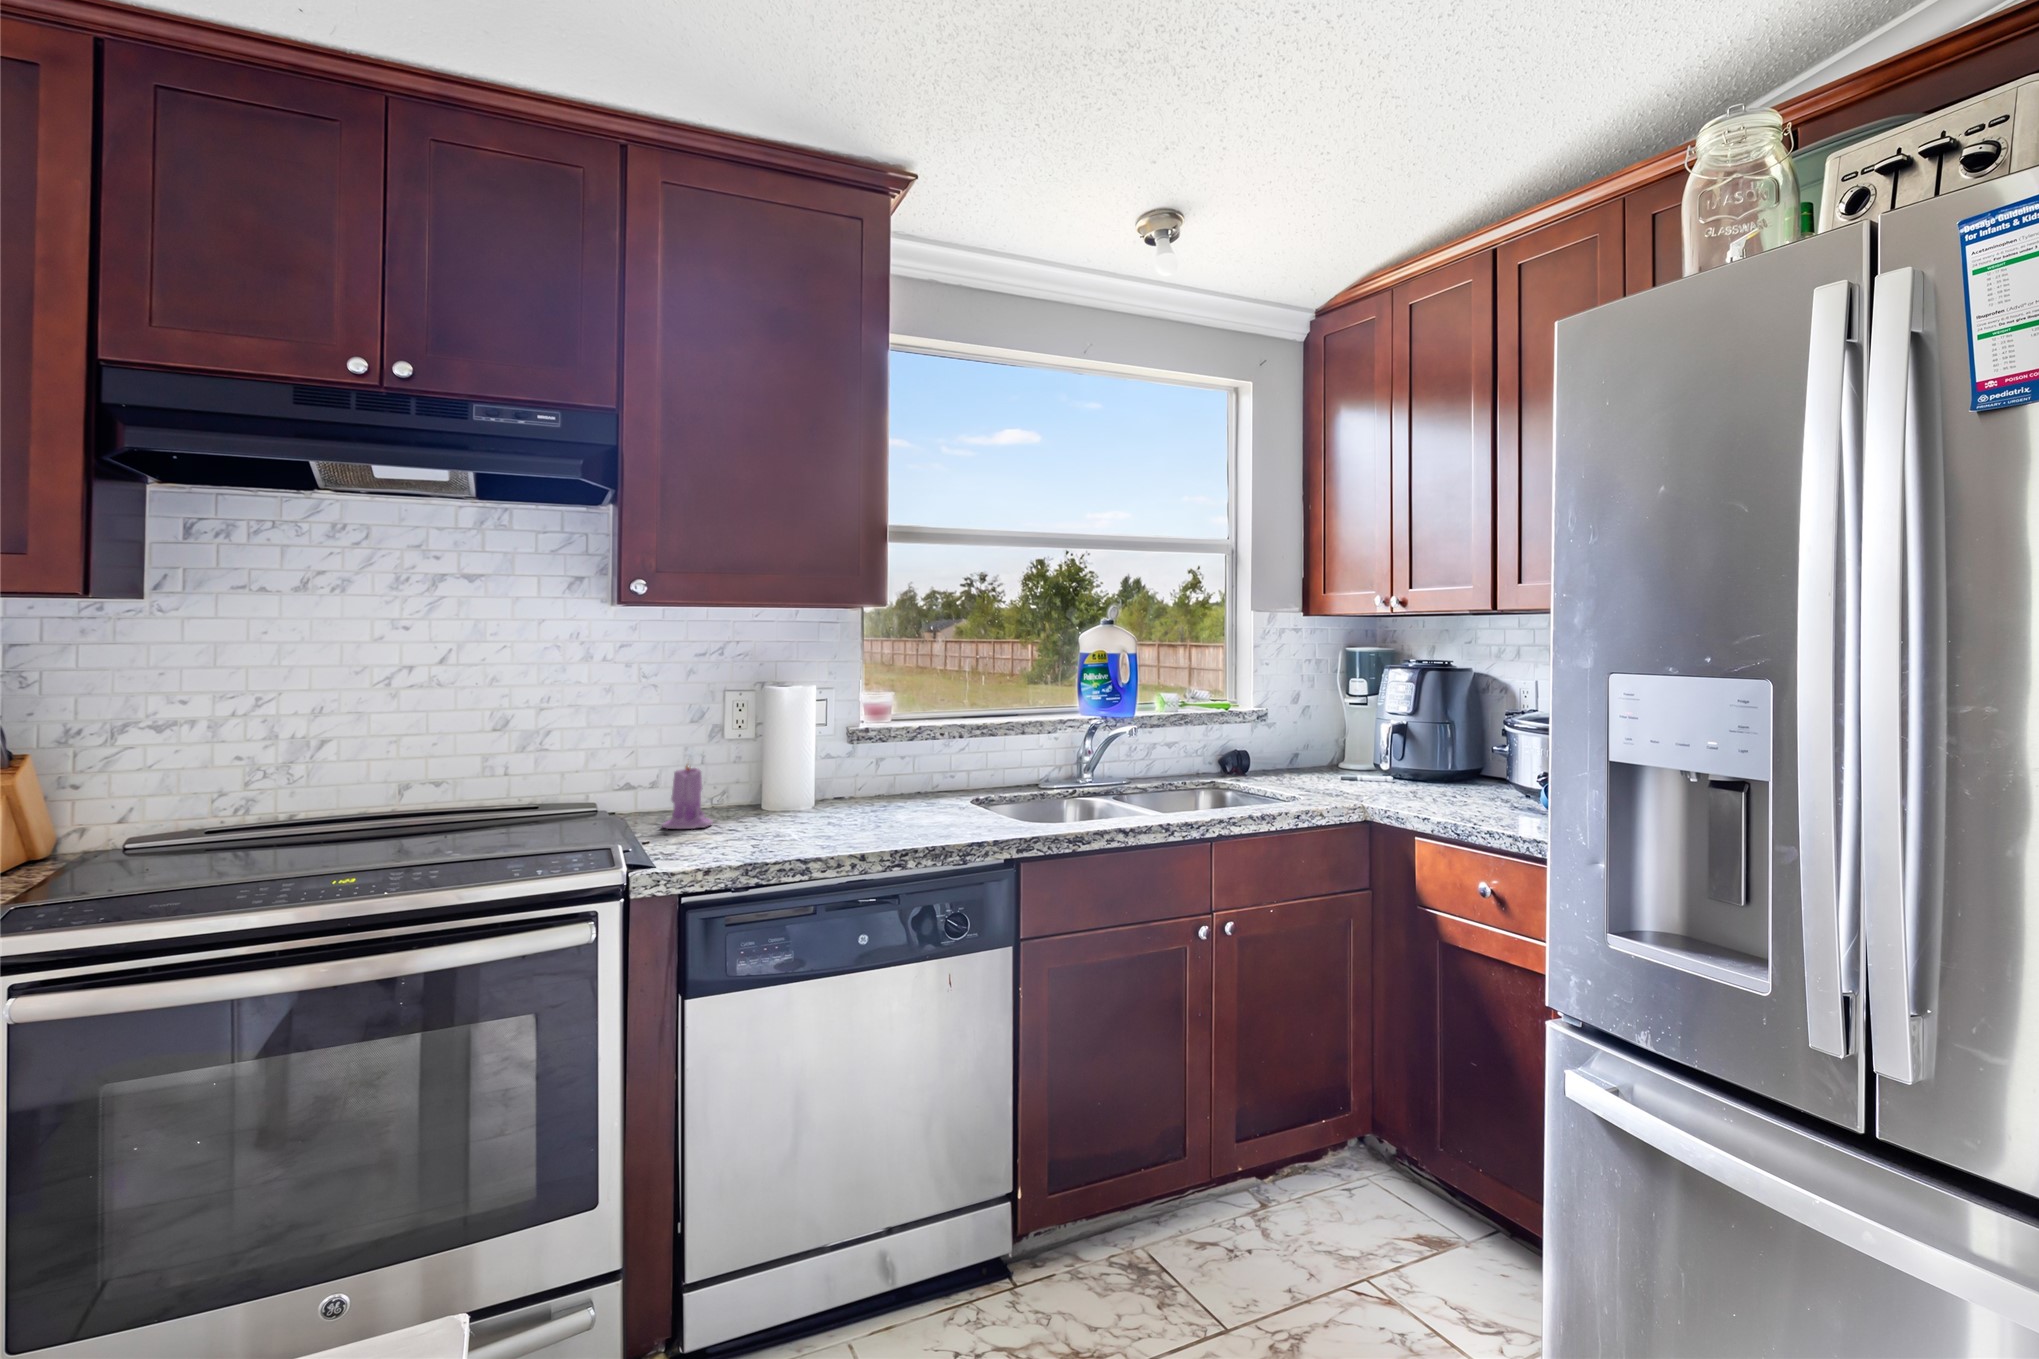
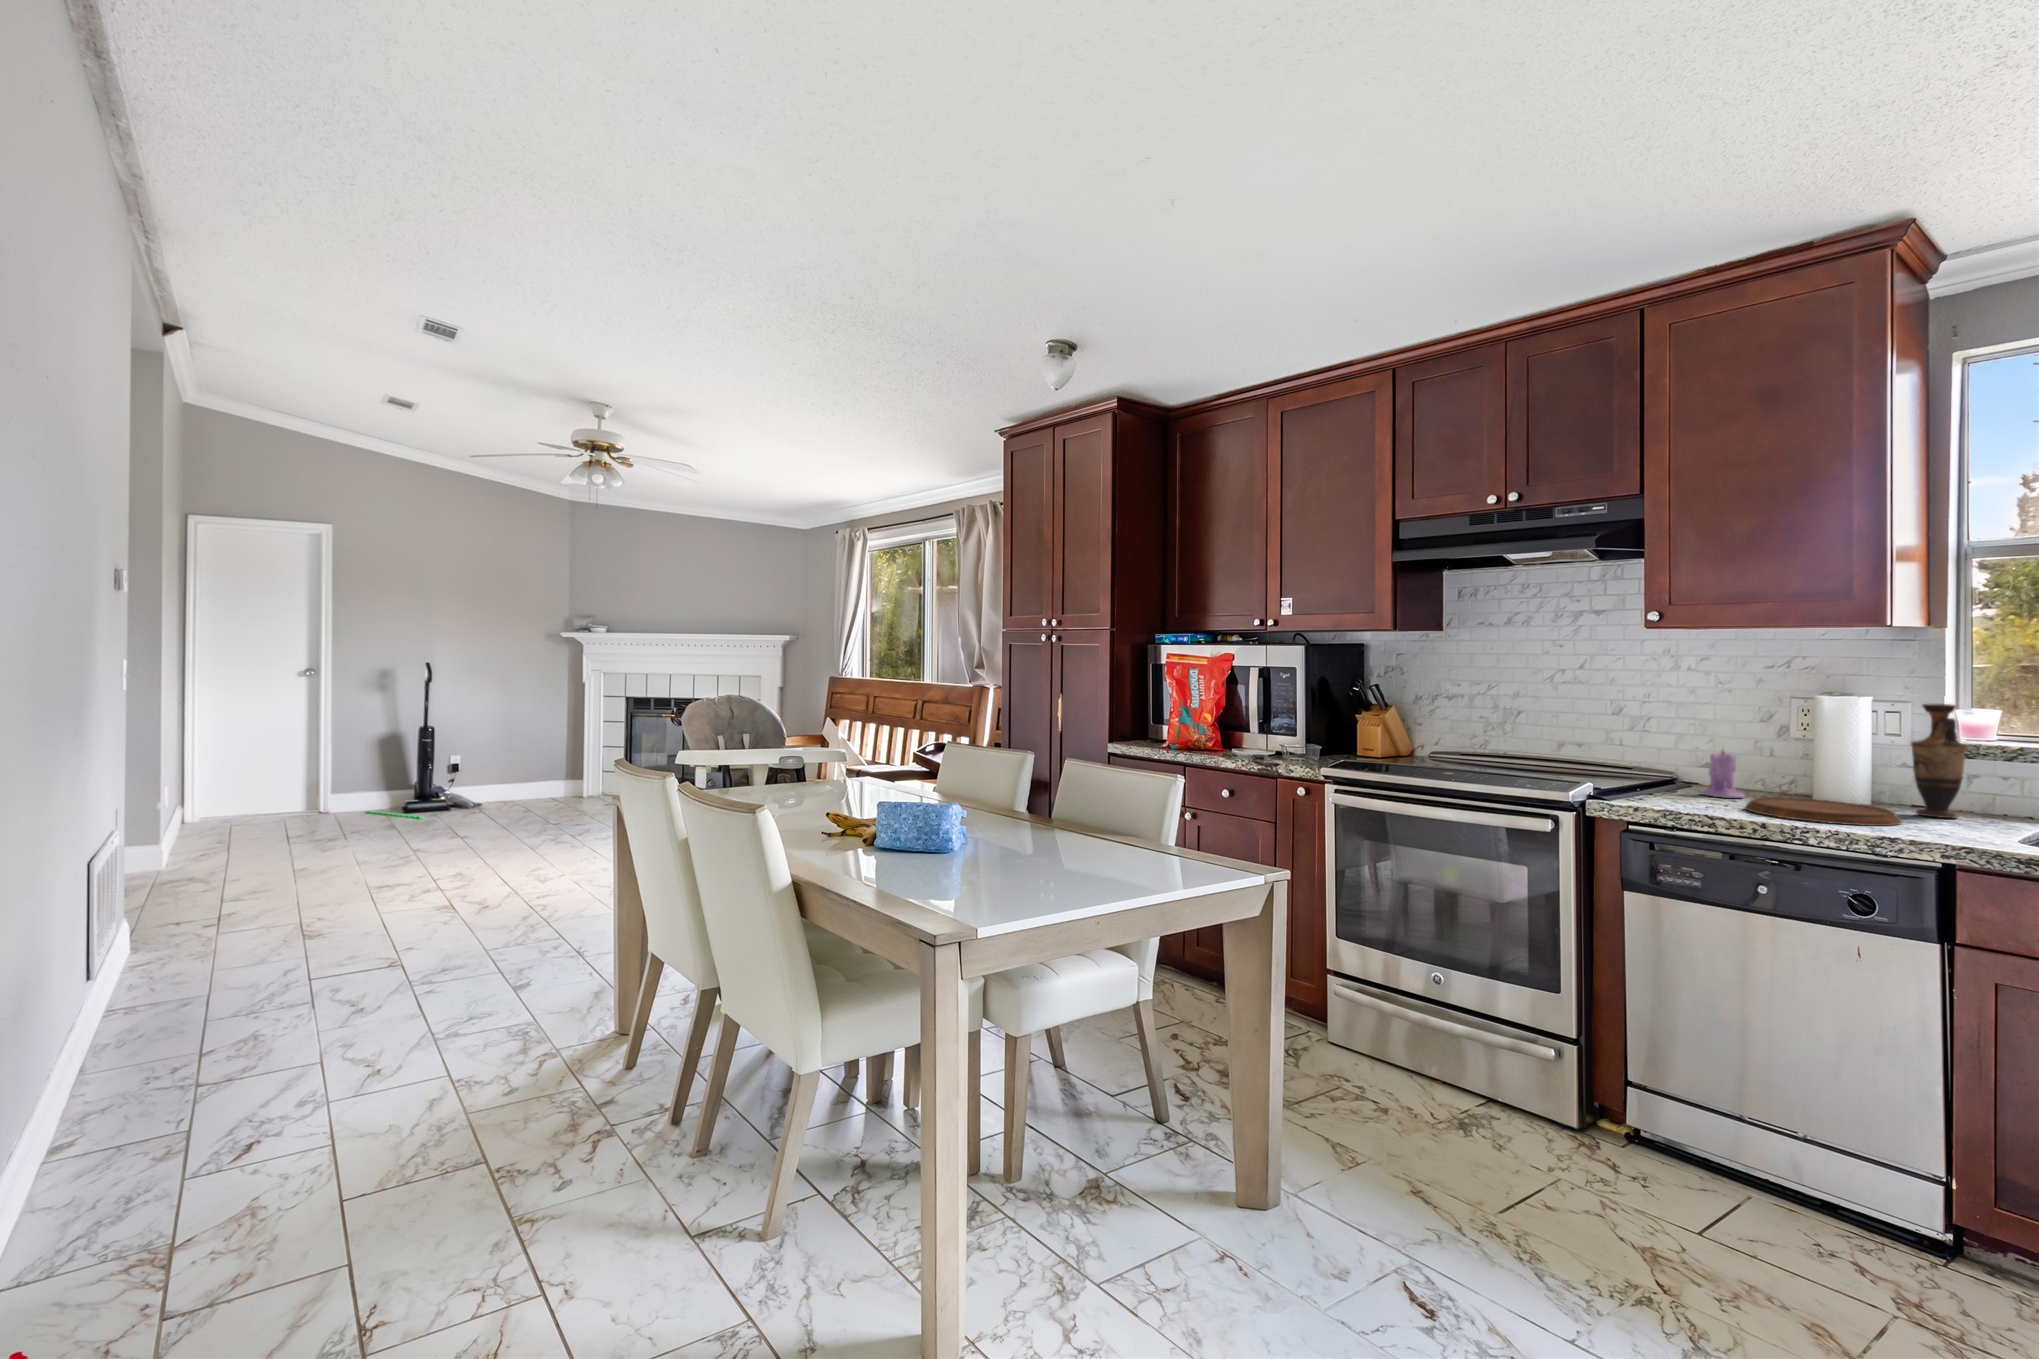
vase: none [860,688,903,808] -> present [1911,704,1966,818]
cutting board: none [772,807,920,843] -> present [1745,797,1901,826]

